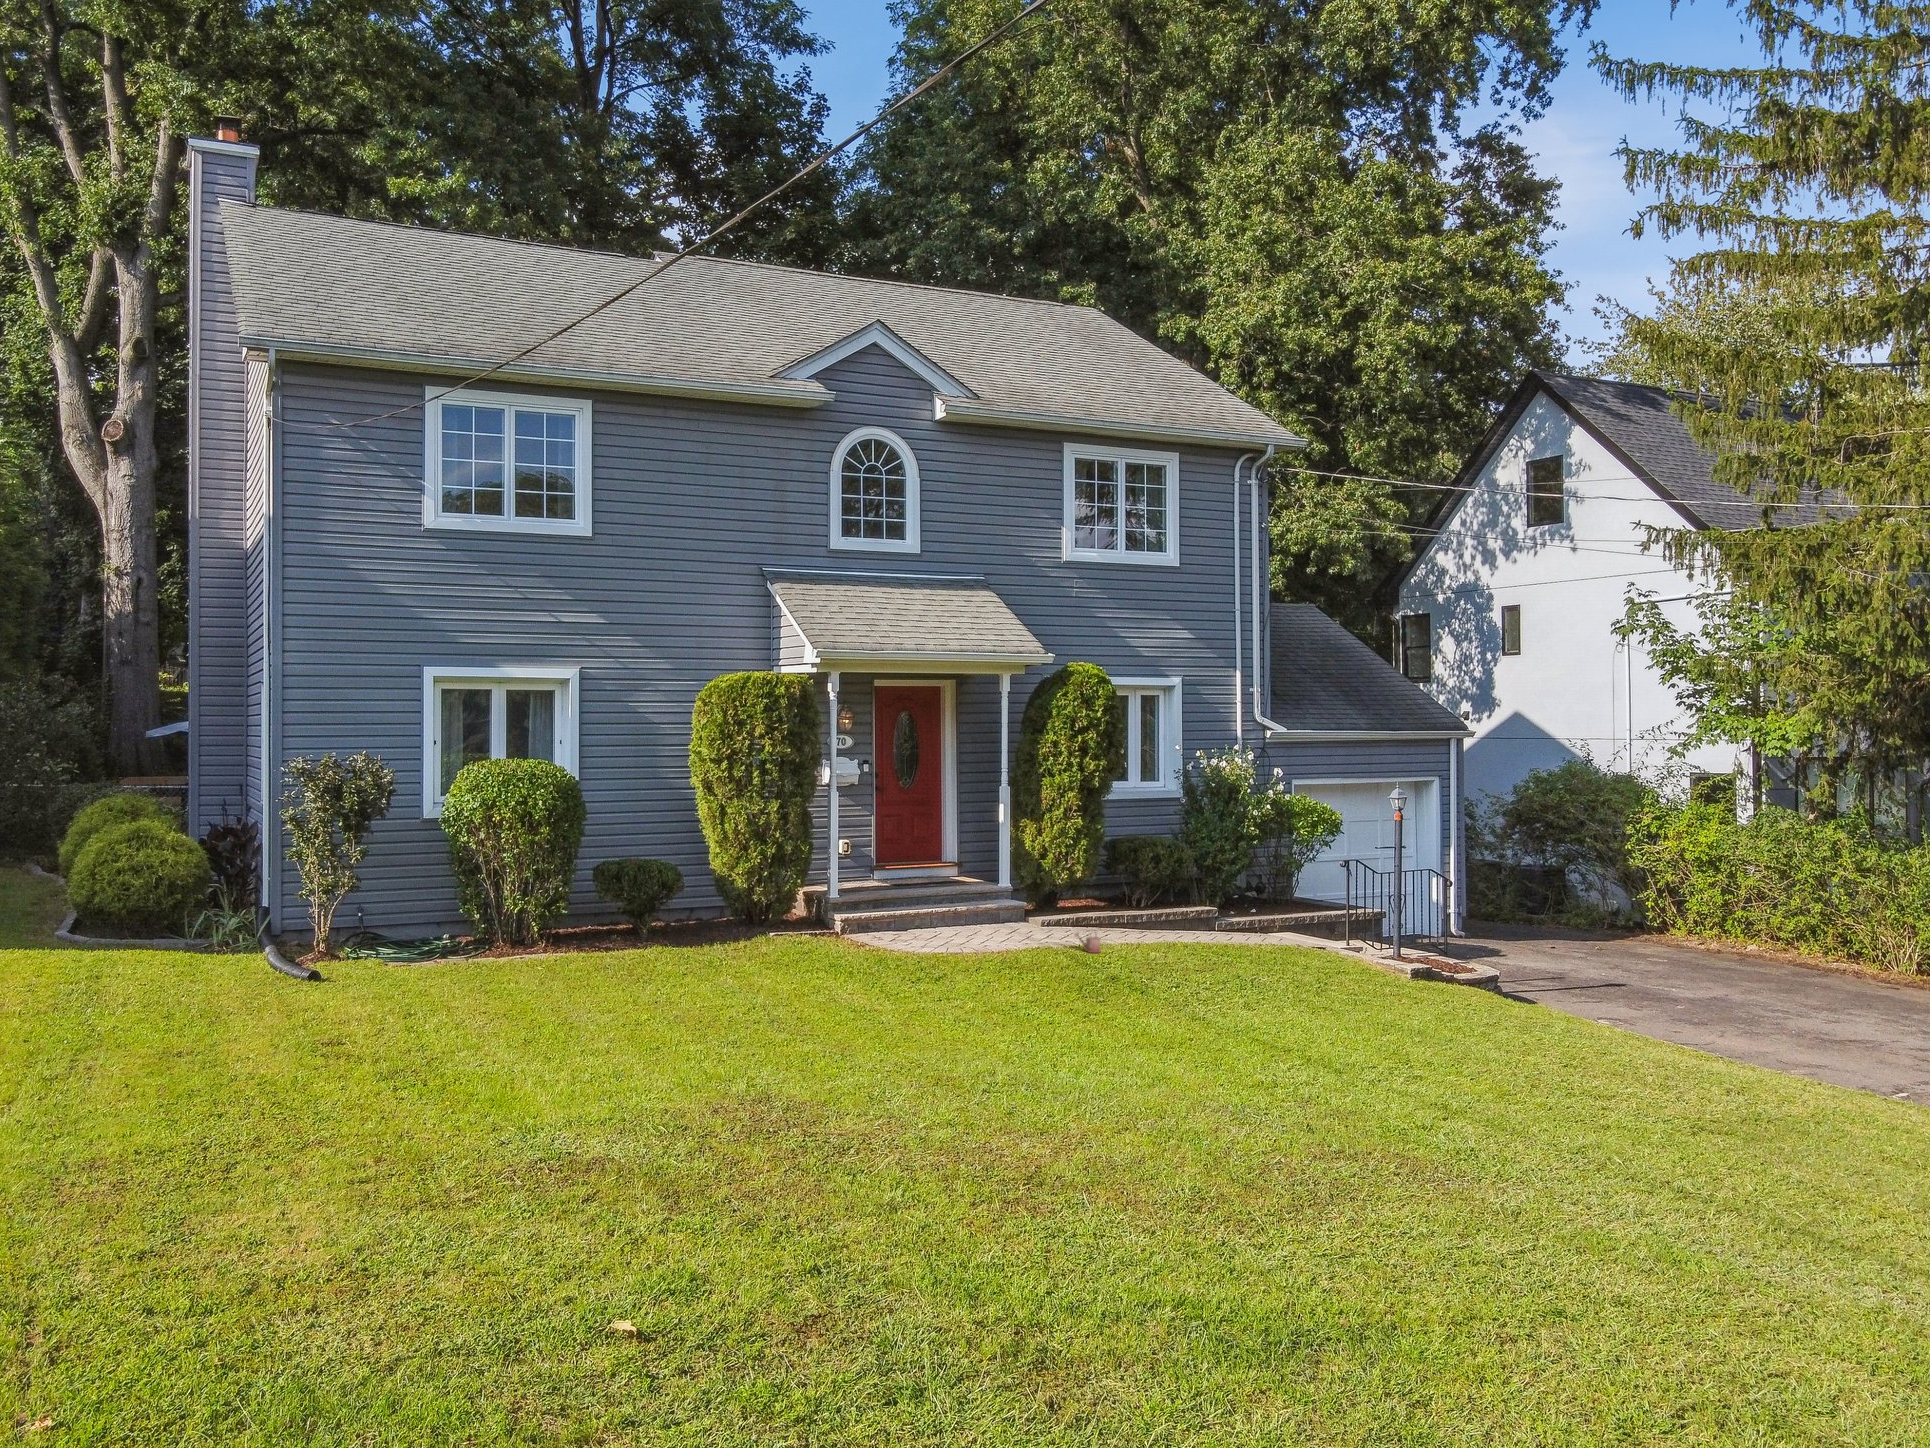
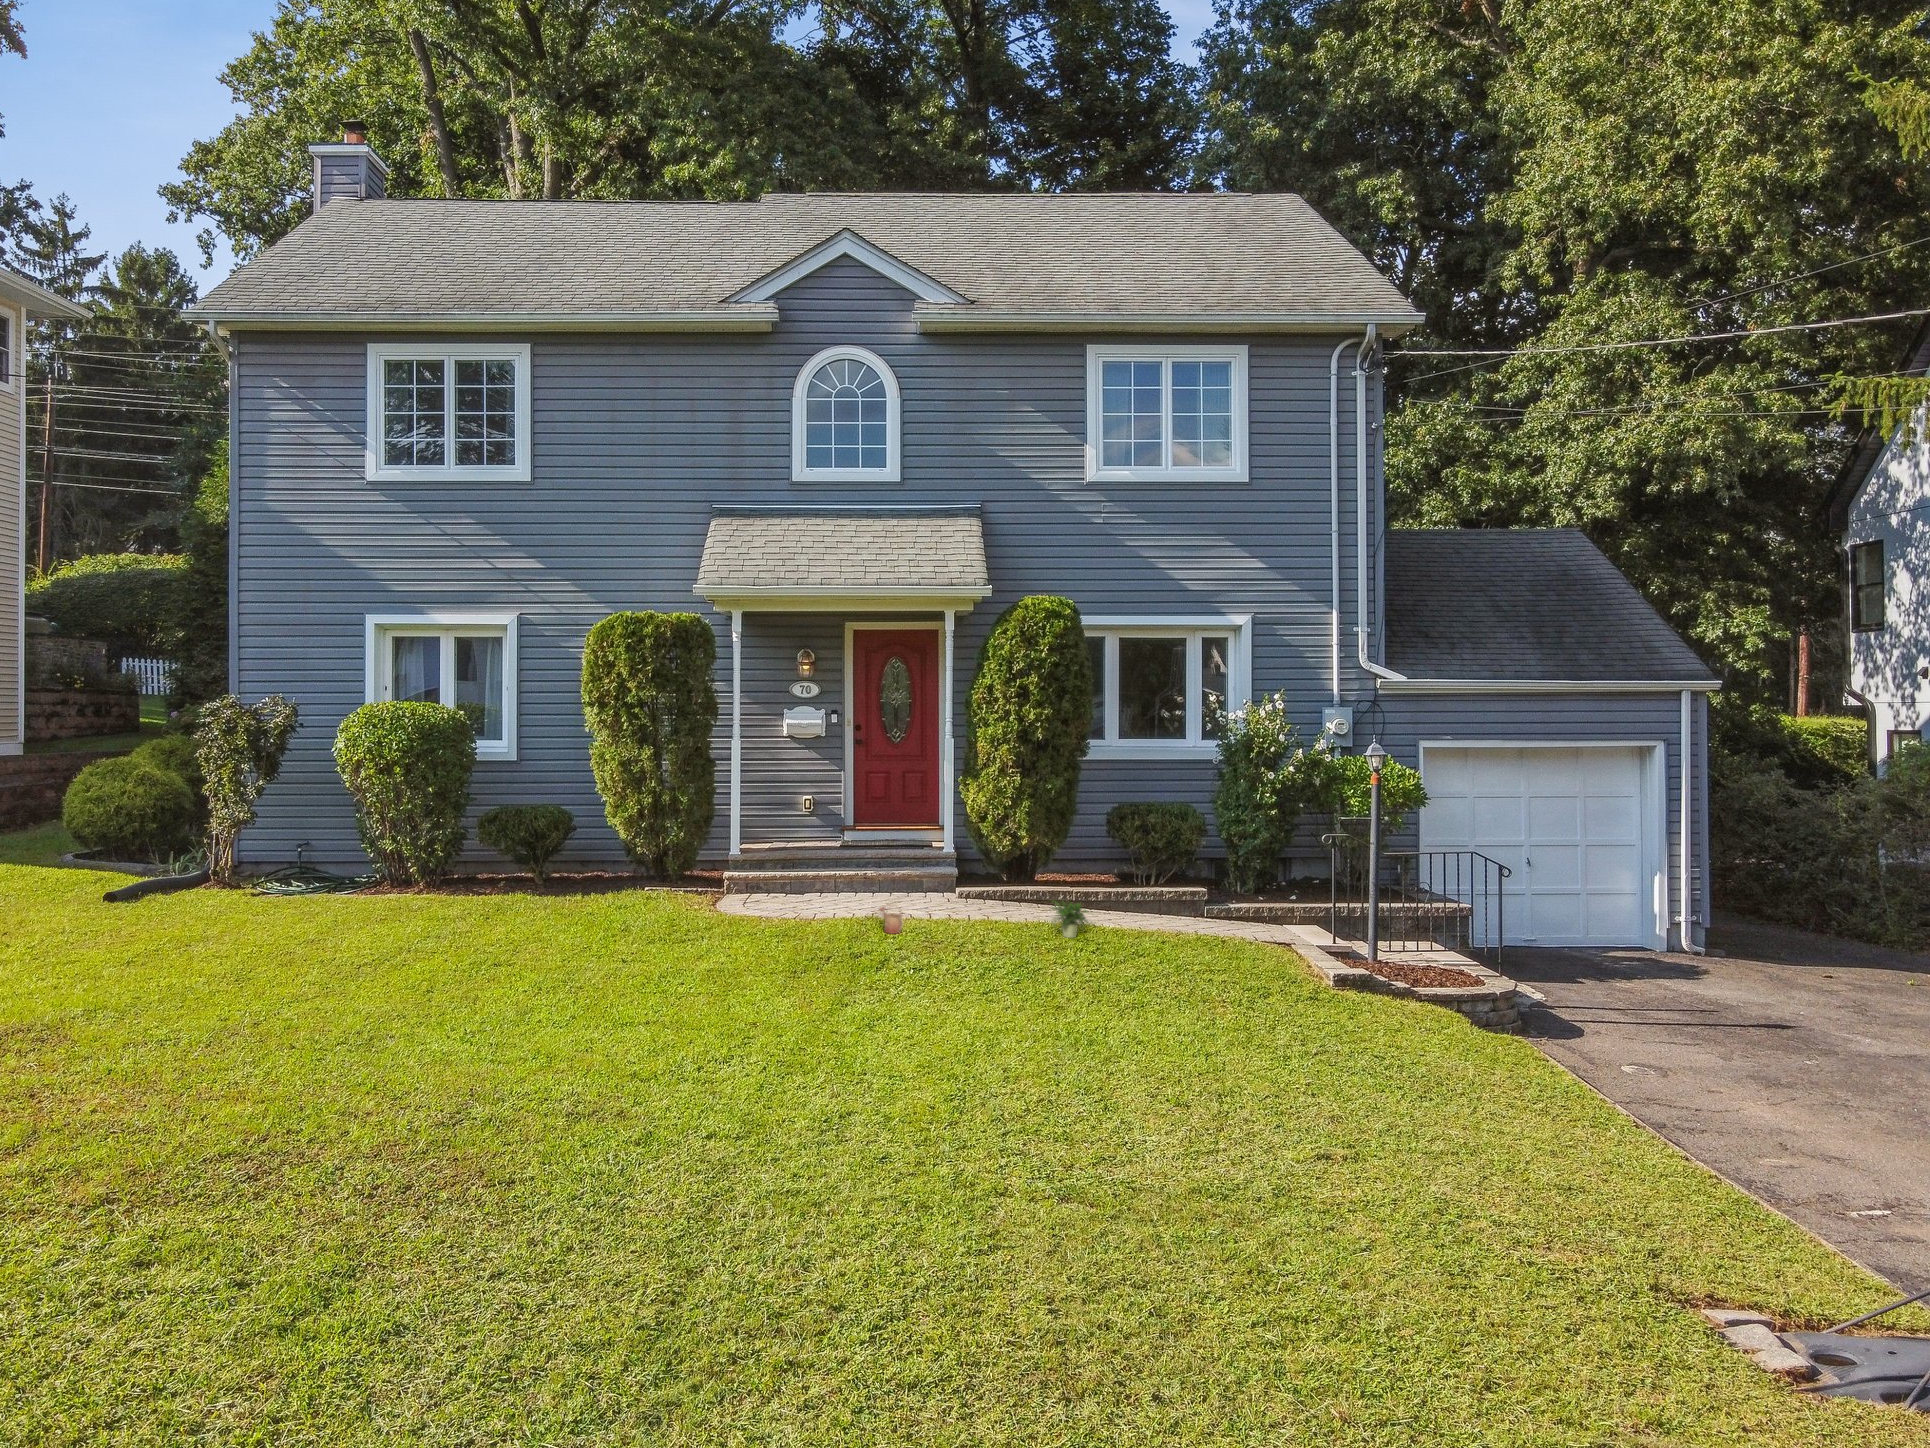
potted plant: none [1179,915,1226,946] -> present [1053,901,1087,938]

